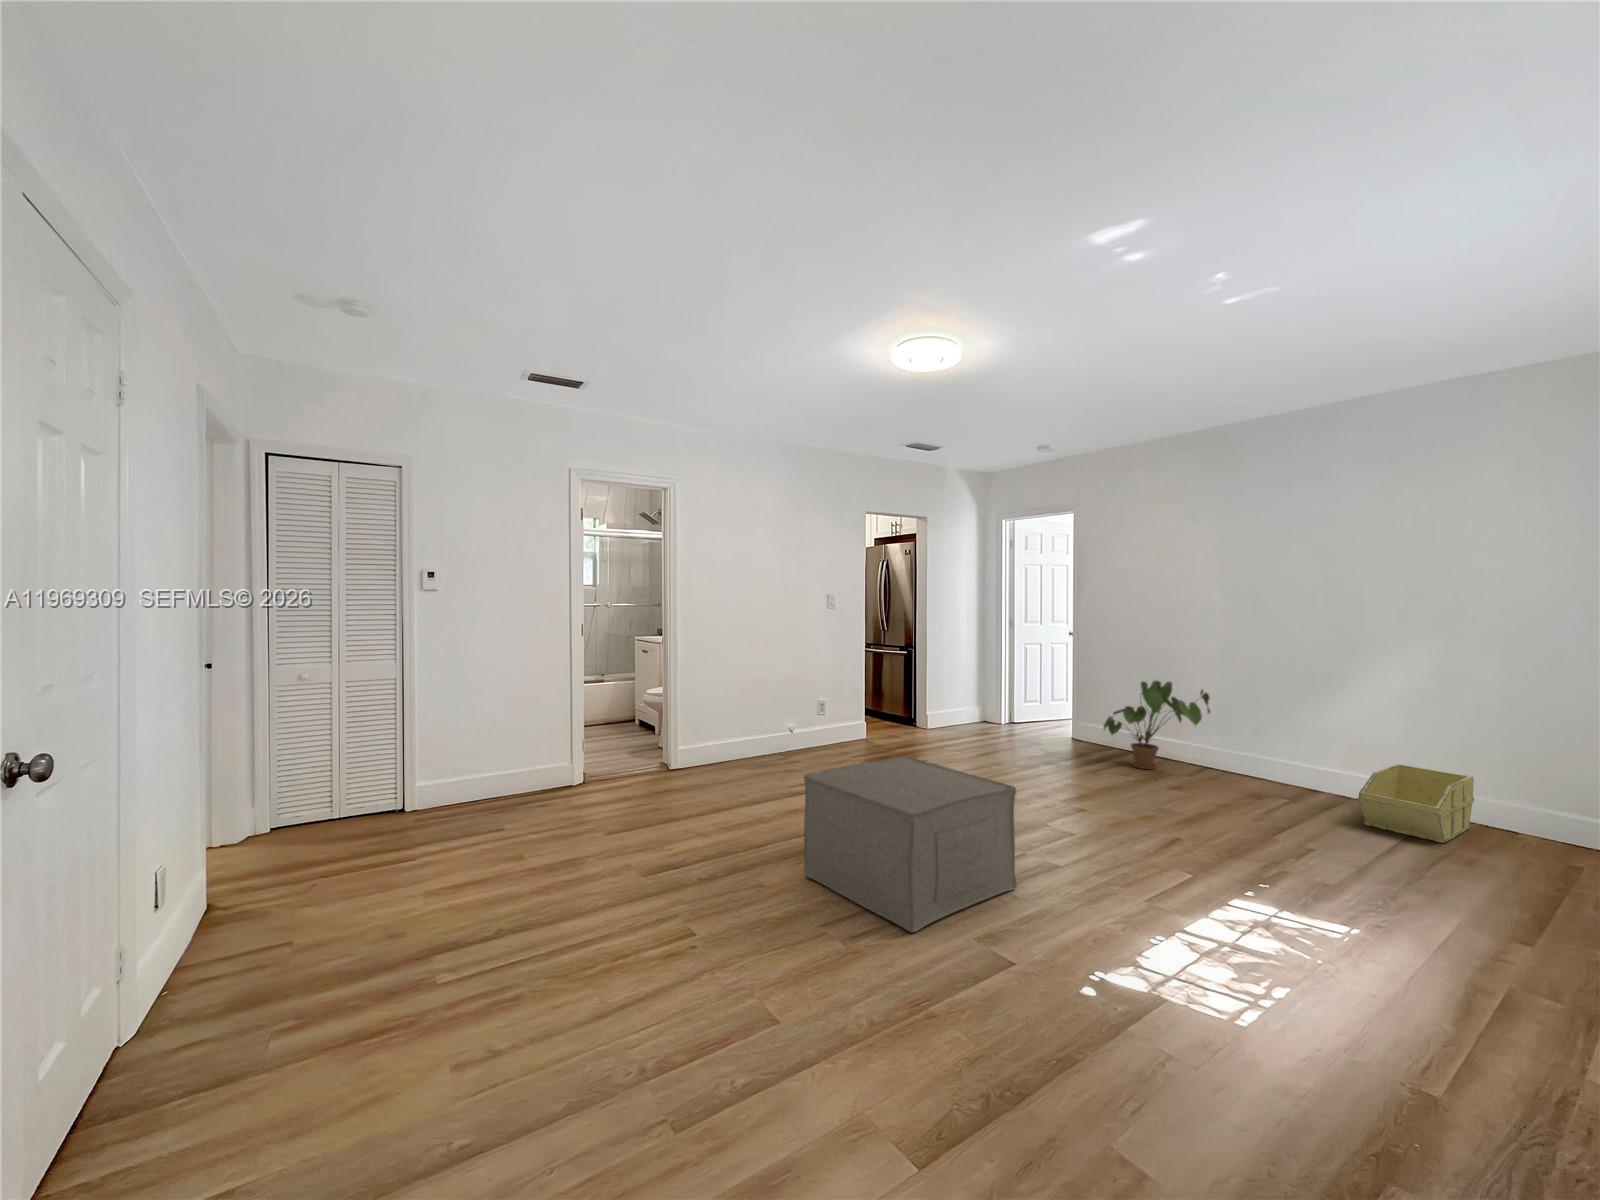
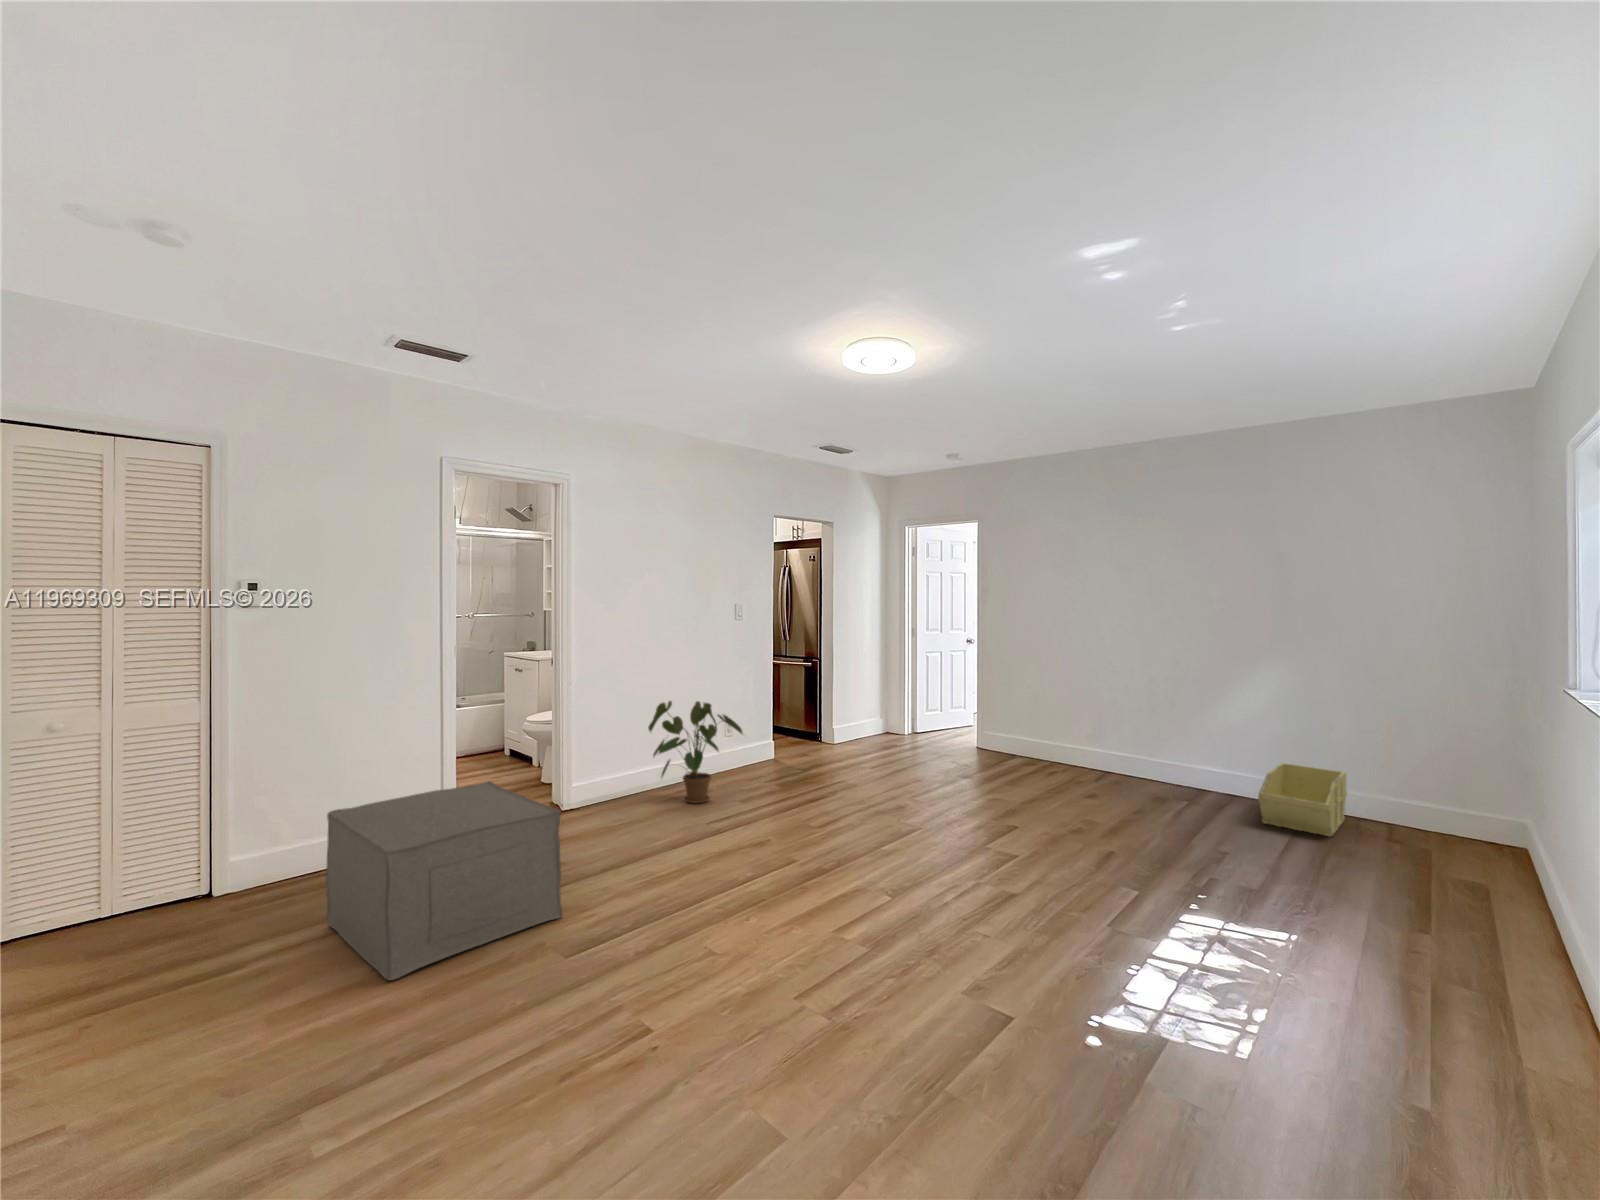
house plant: present [1104,681,1210,769] -> present [648,701,742,804]
ottoman: present [804,756,1017,932] -> present [326,781,562,980]

